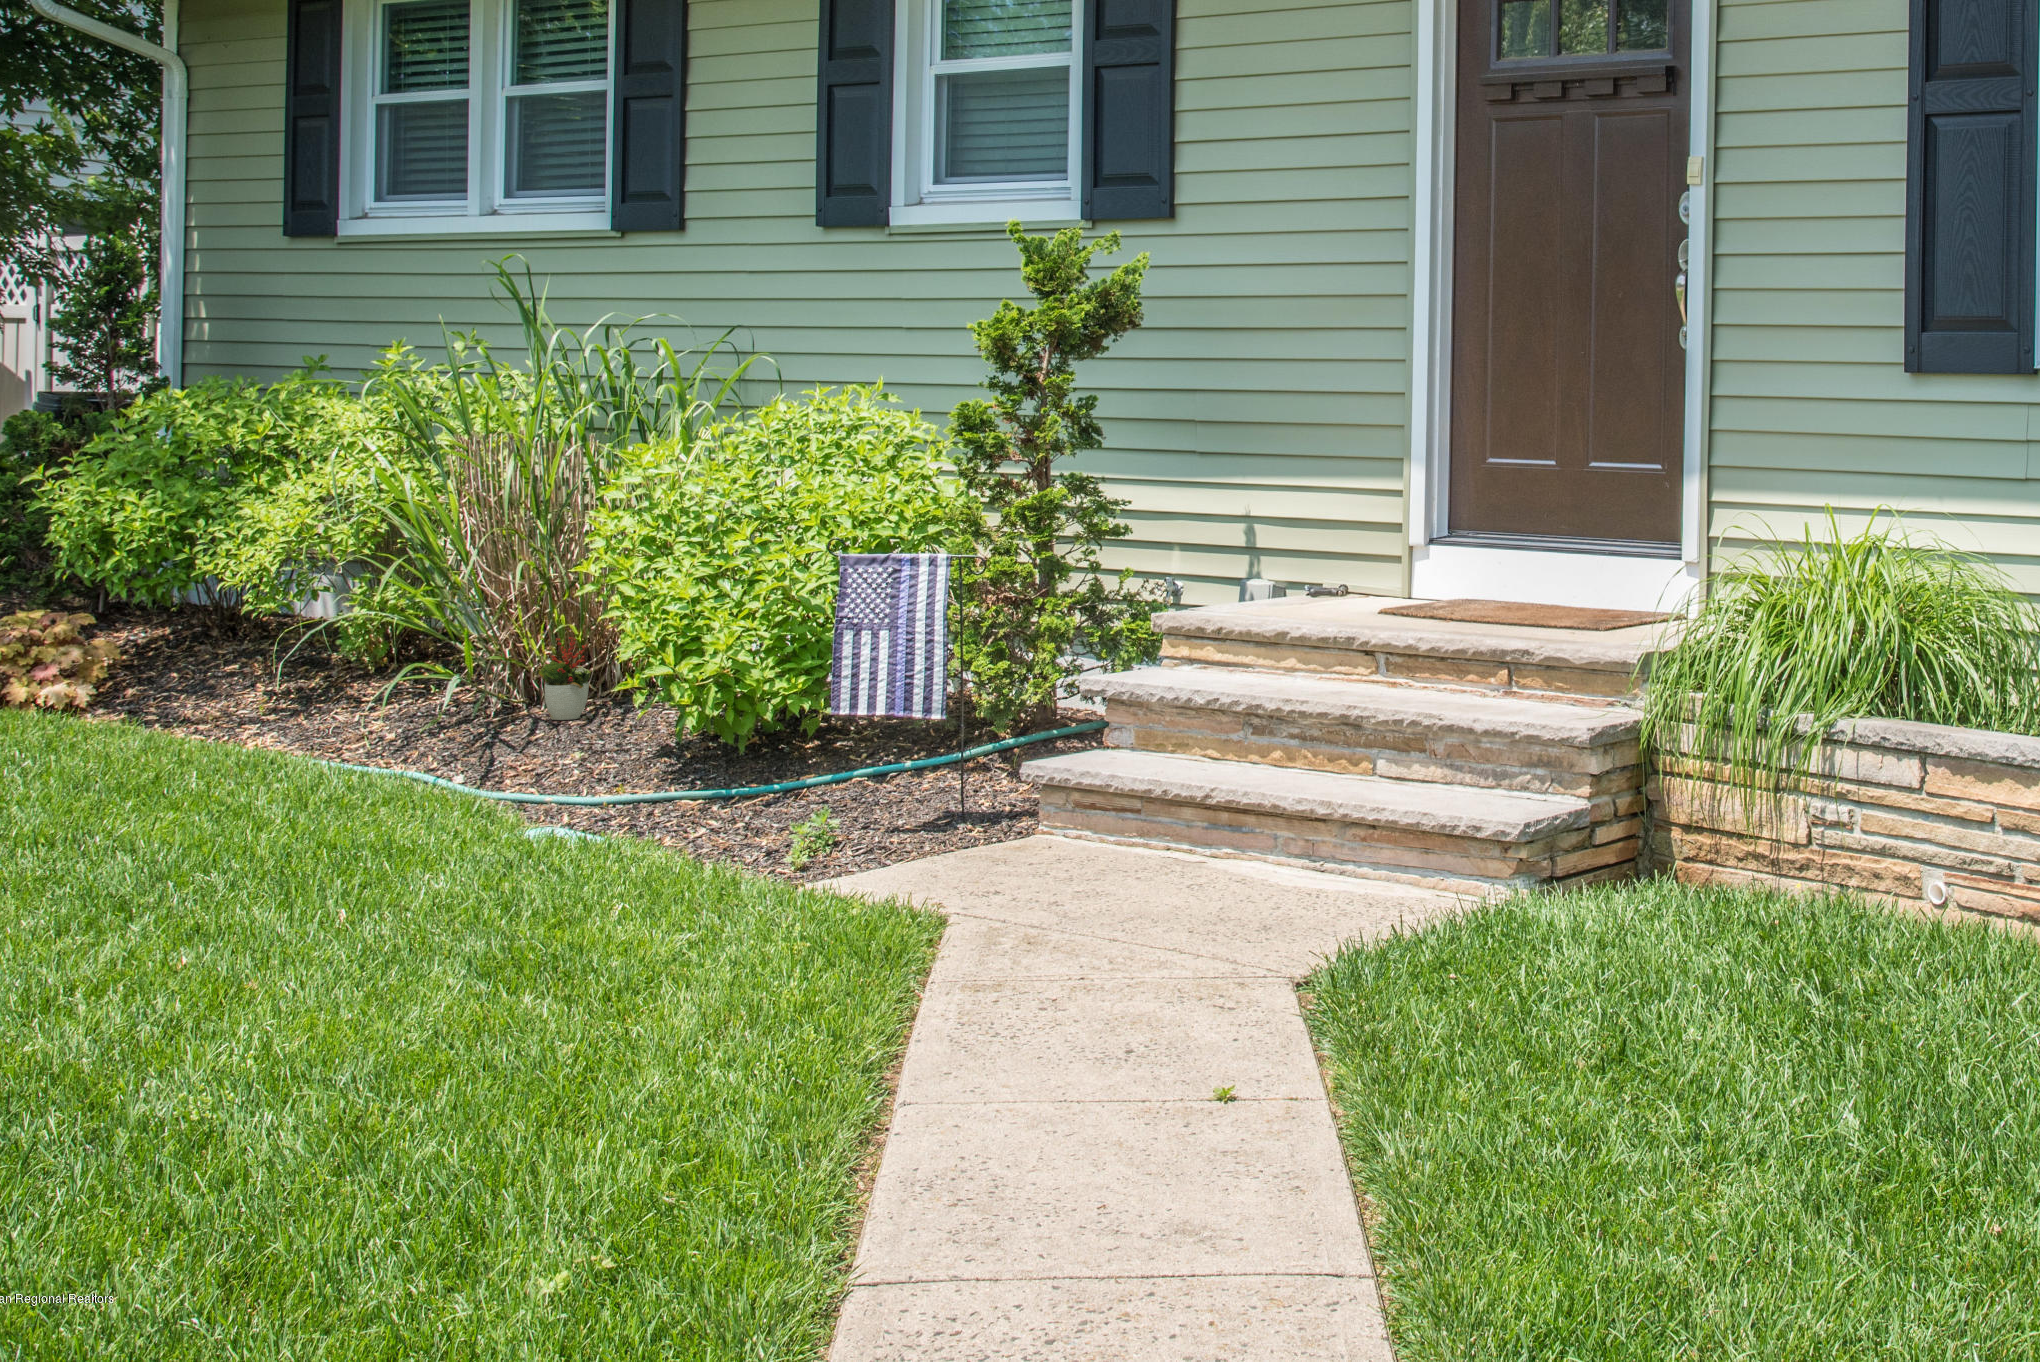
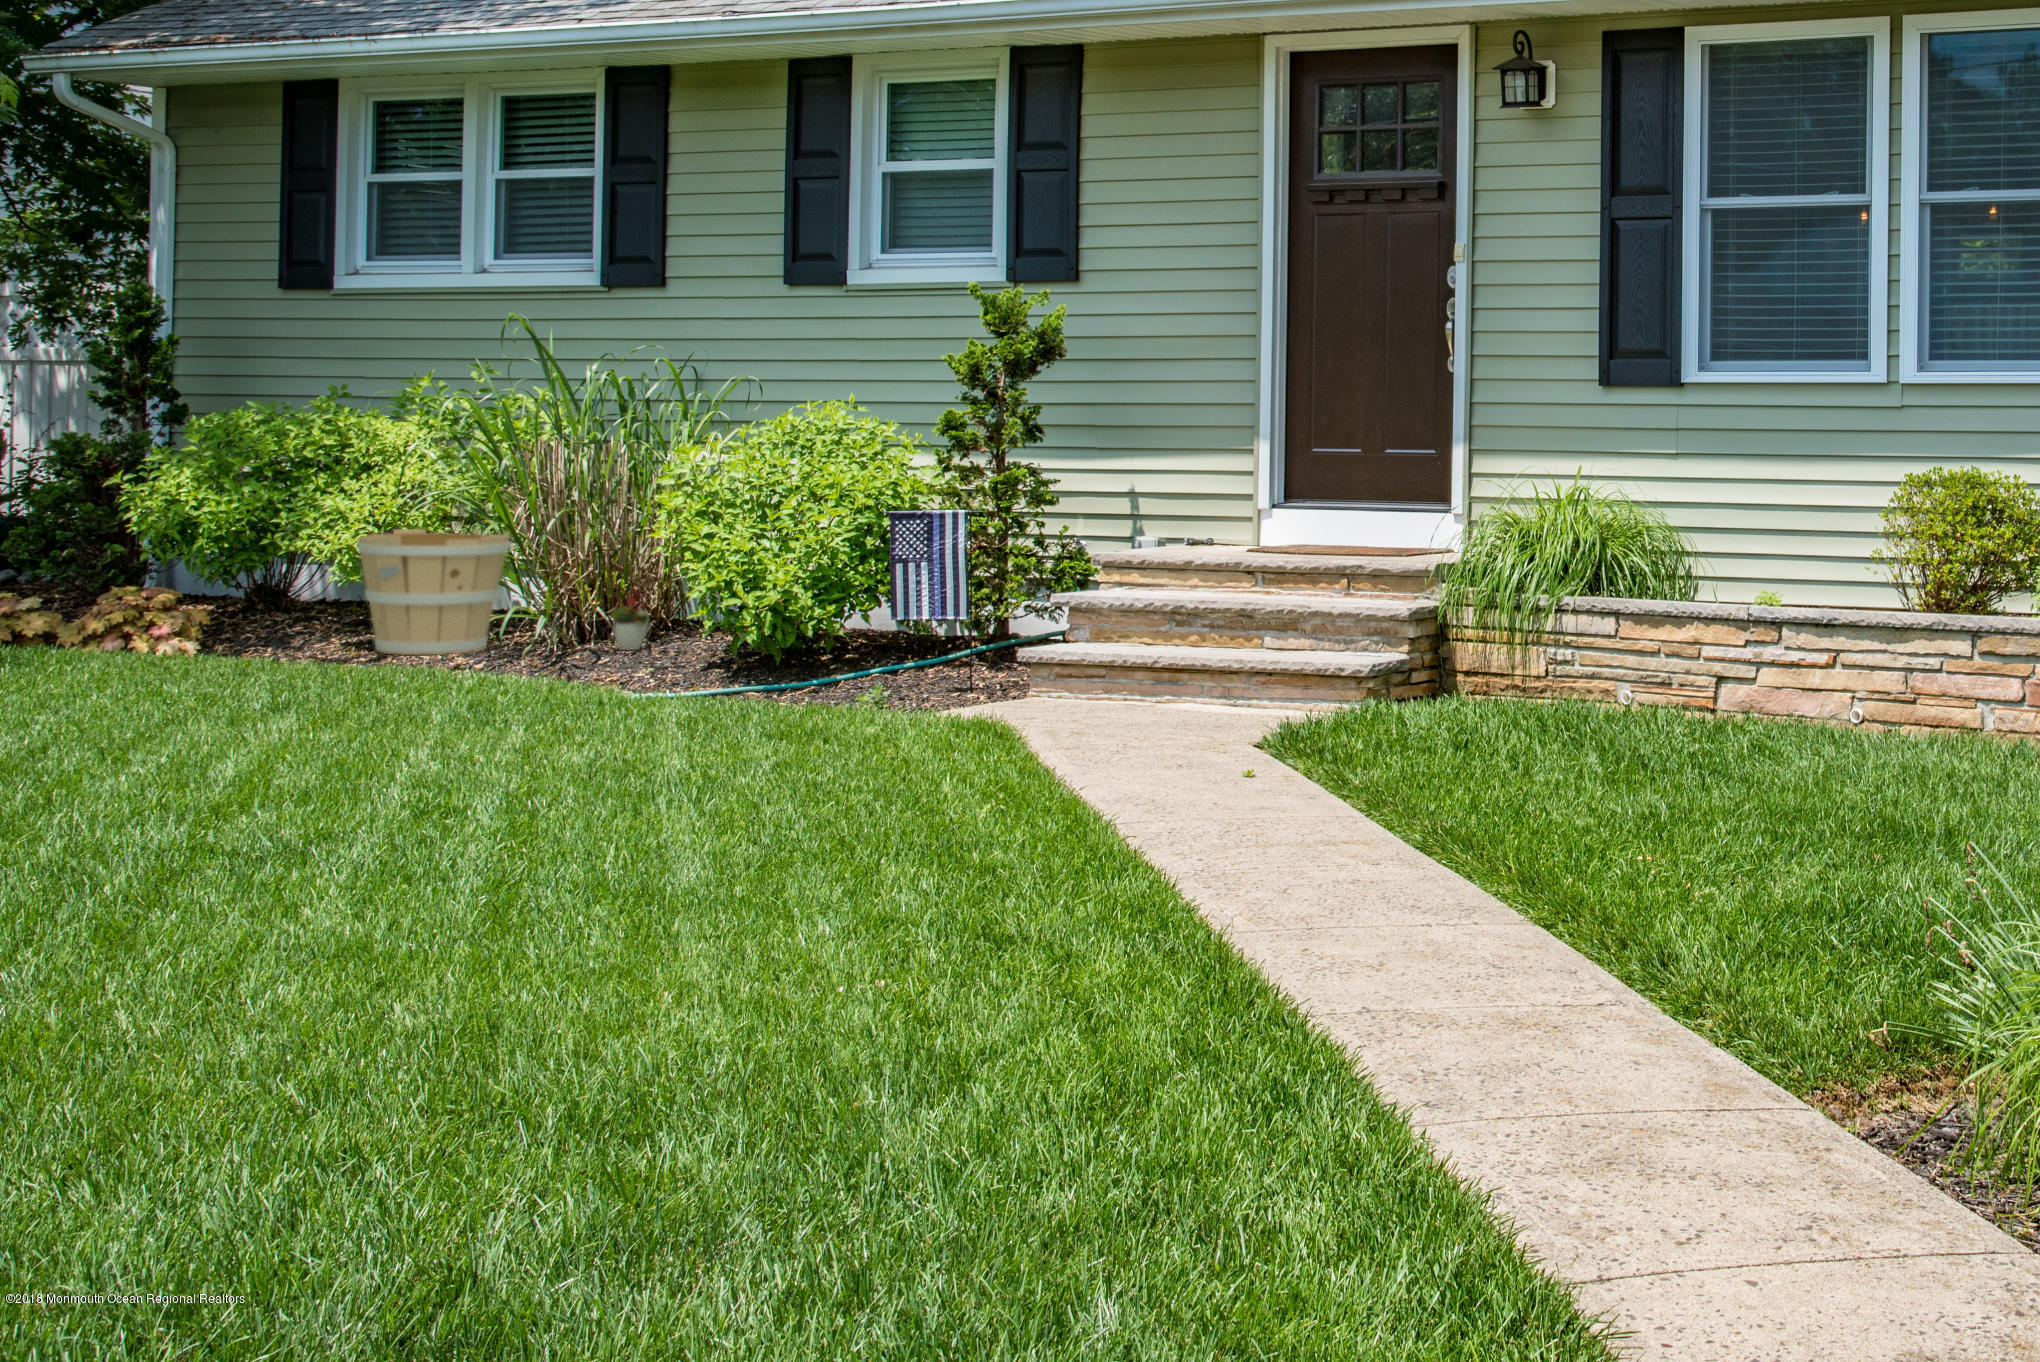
wooden bucket: none [226,550,428,722] -> present [357,529,512,655]

